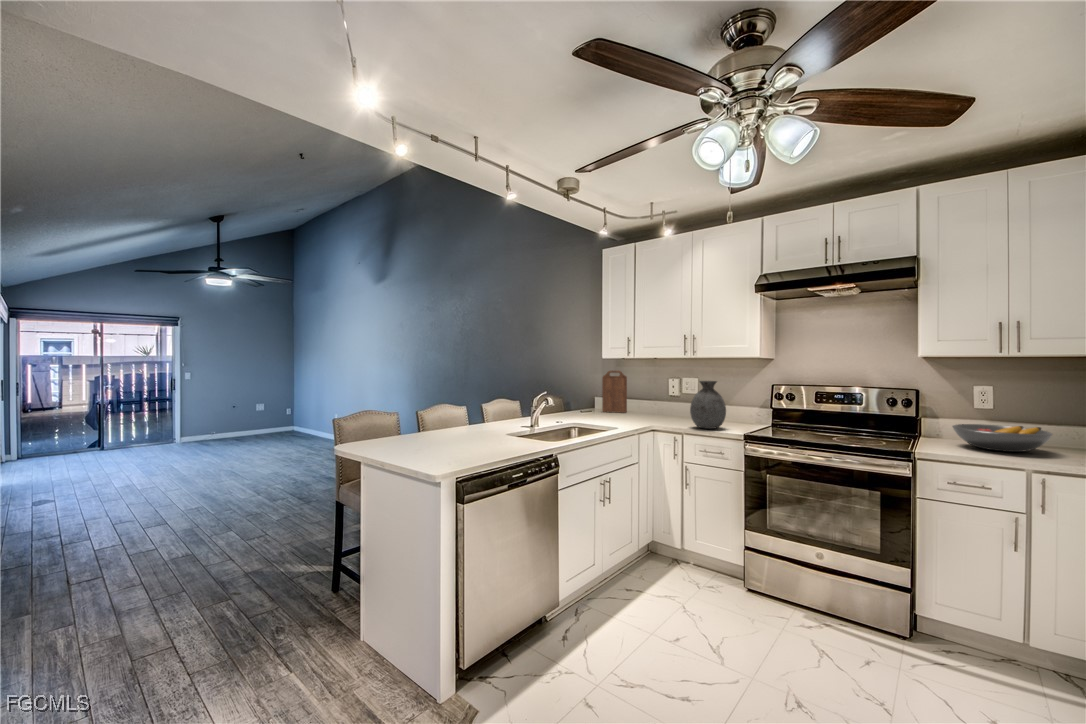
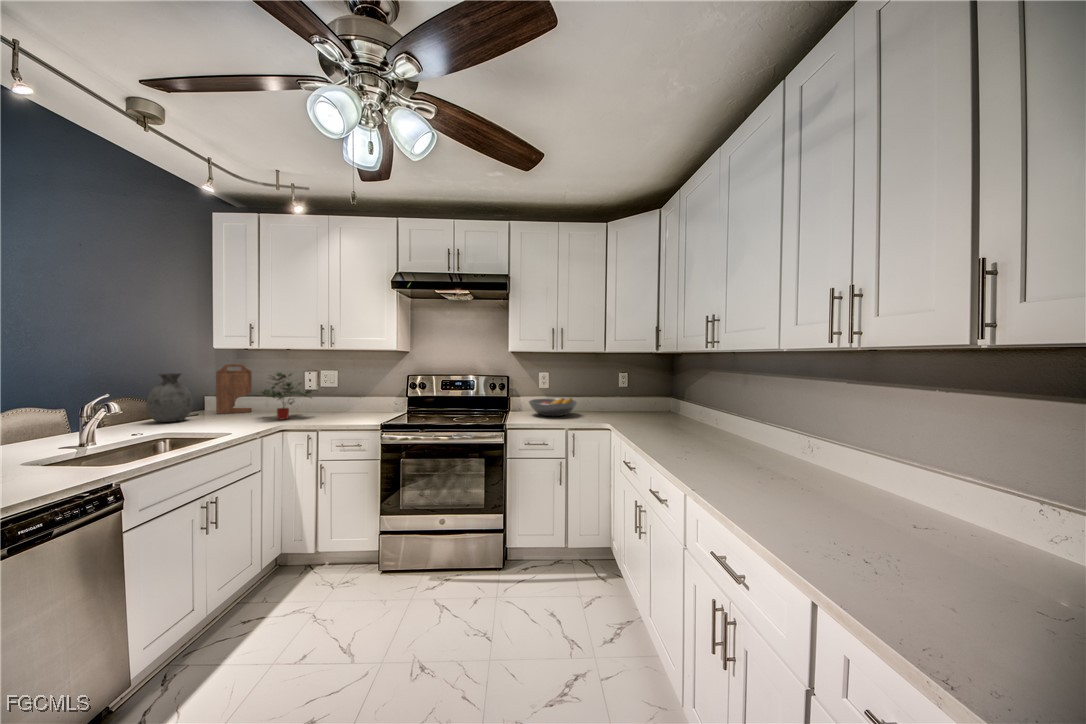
potted plant: none [631,378,681,421] -> present [261,372,315,420]
vase: present [690,381,726,429] -> present [146,373,193,422]

